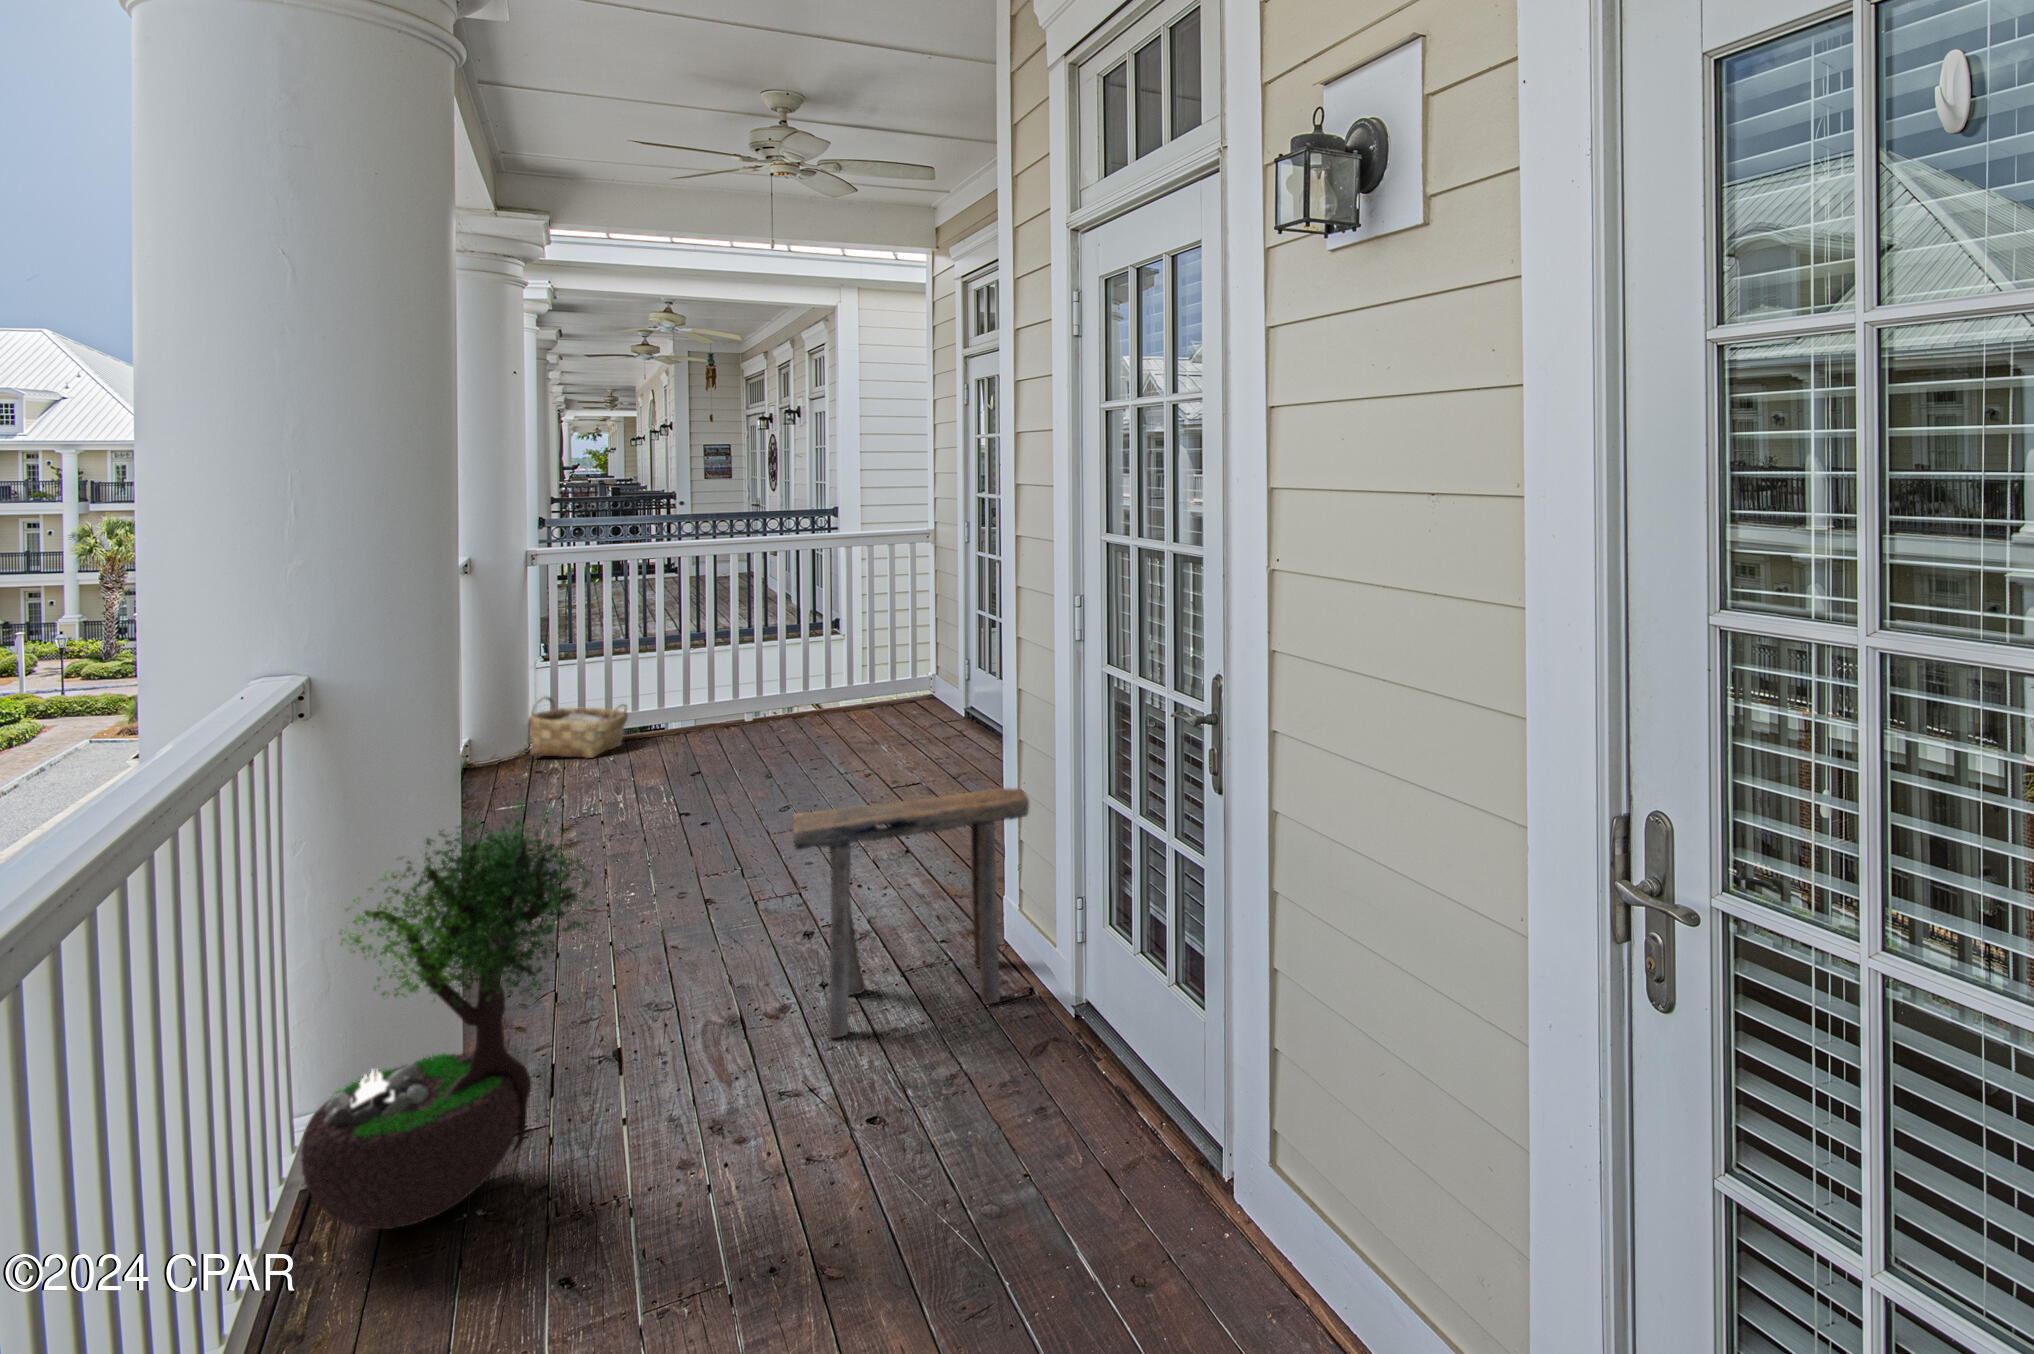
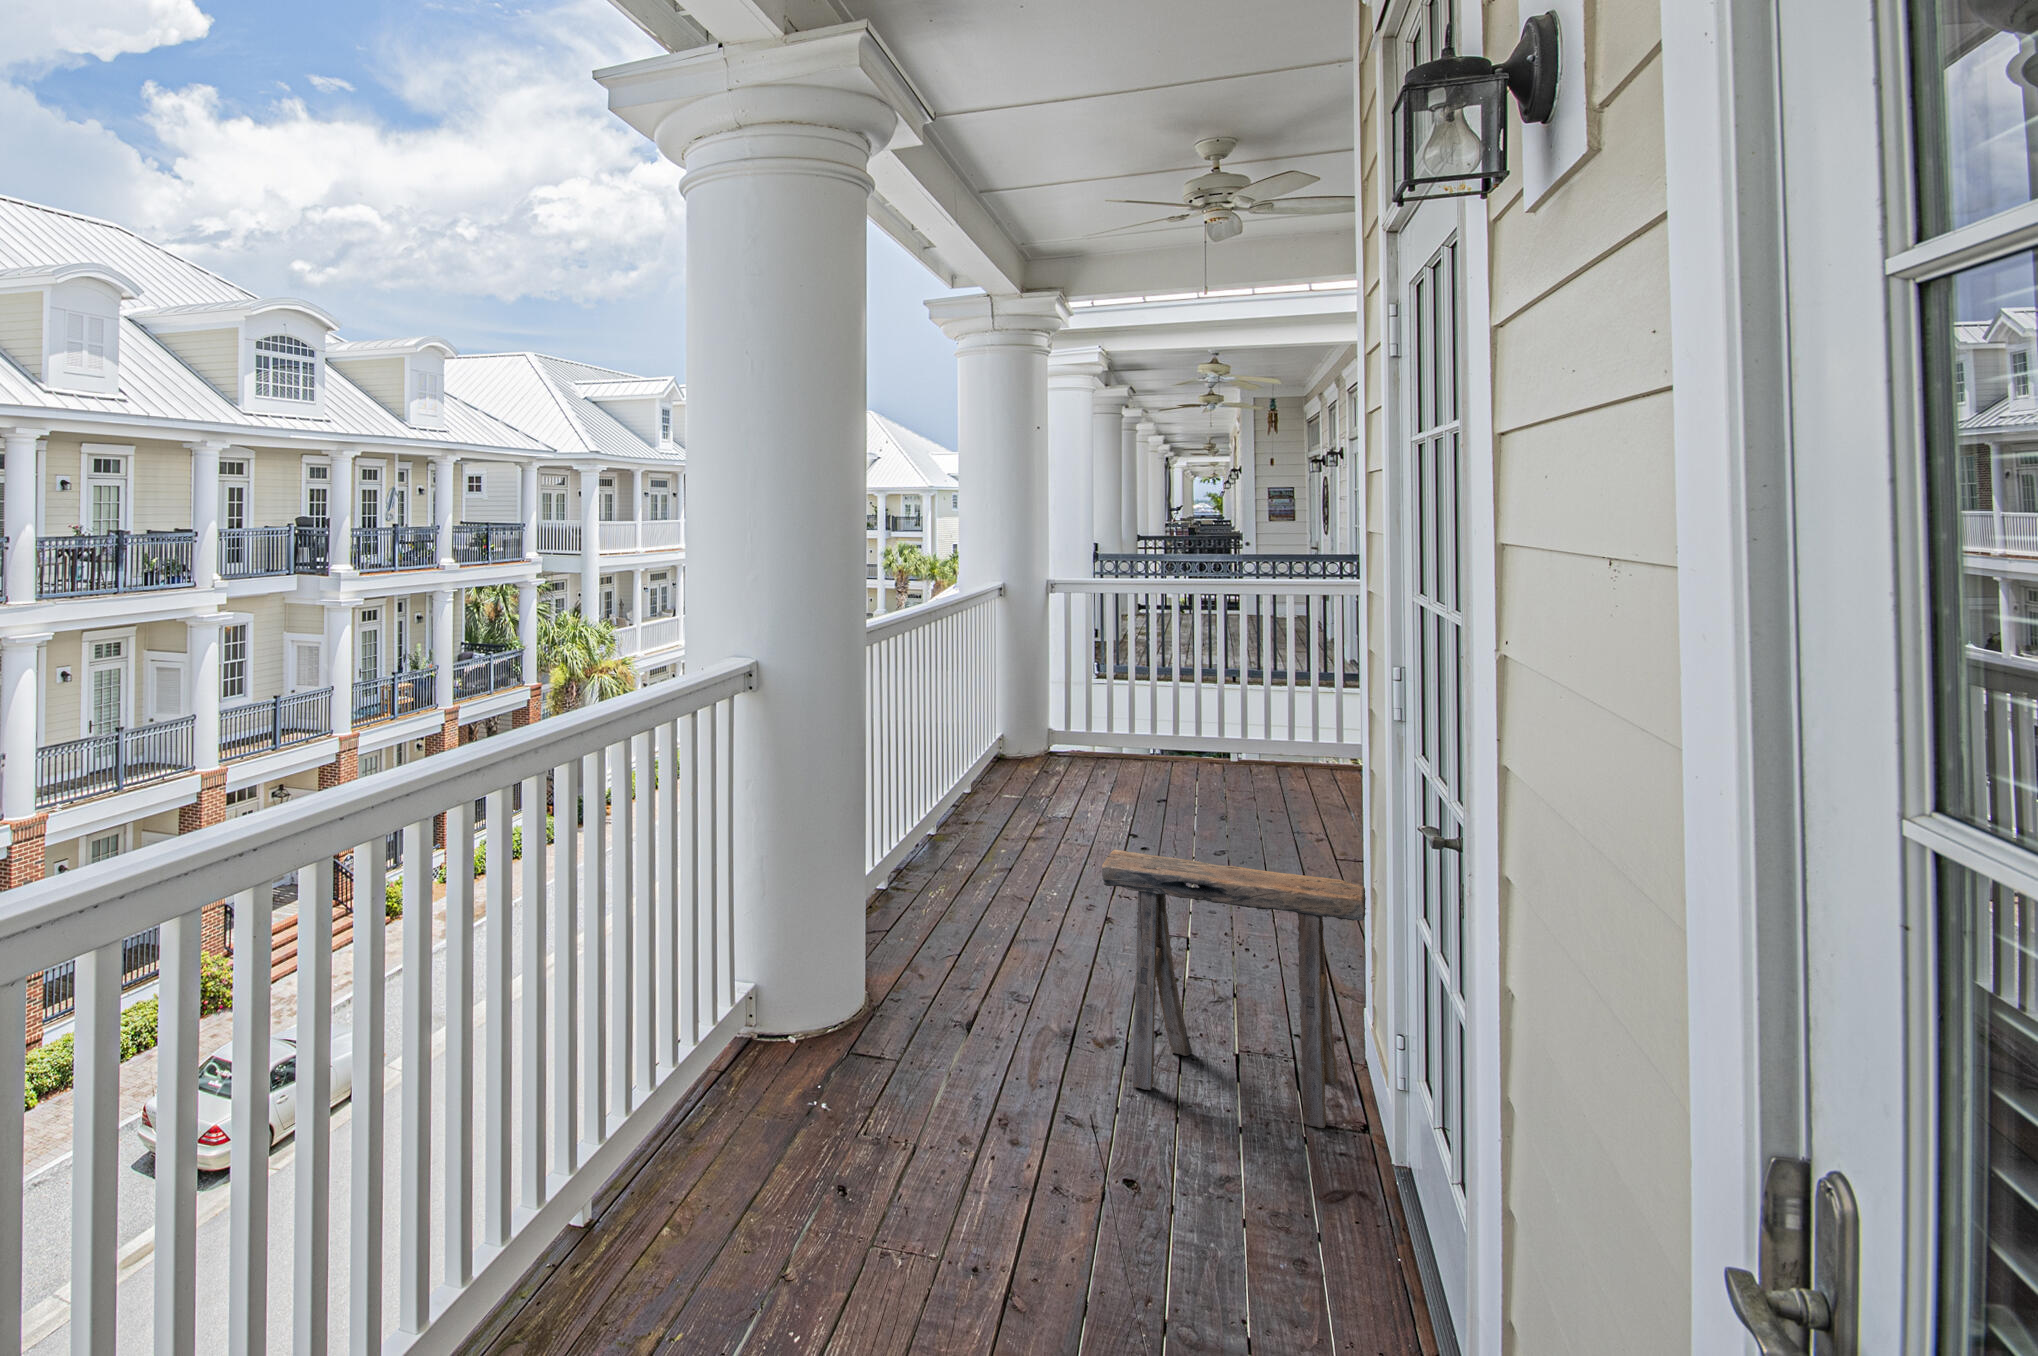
woven basket: present [528,697,628,758] -> none [1040,707,1117,768]
potted tree: present [301,802,595,1229] -> none [734,776,900,1087]

